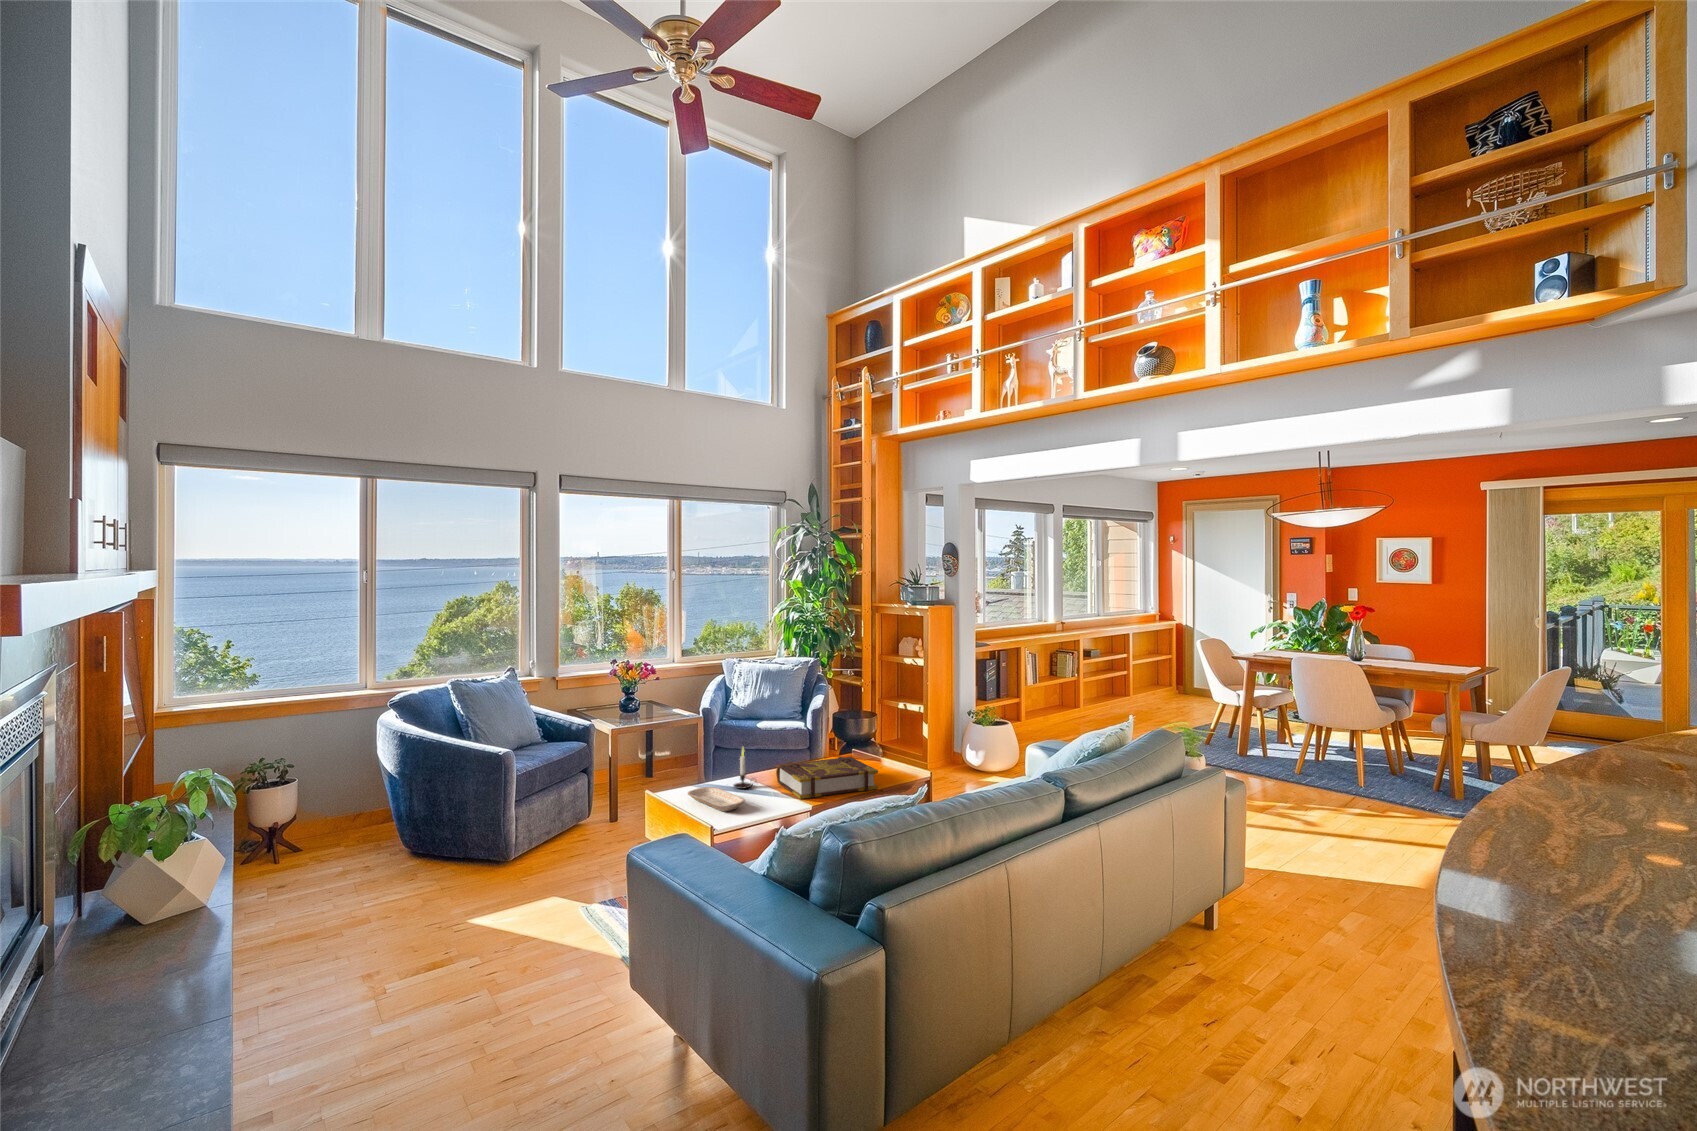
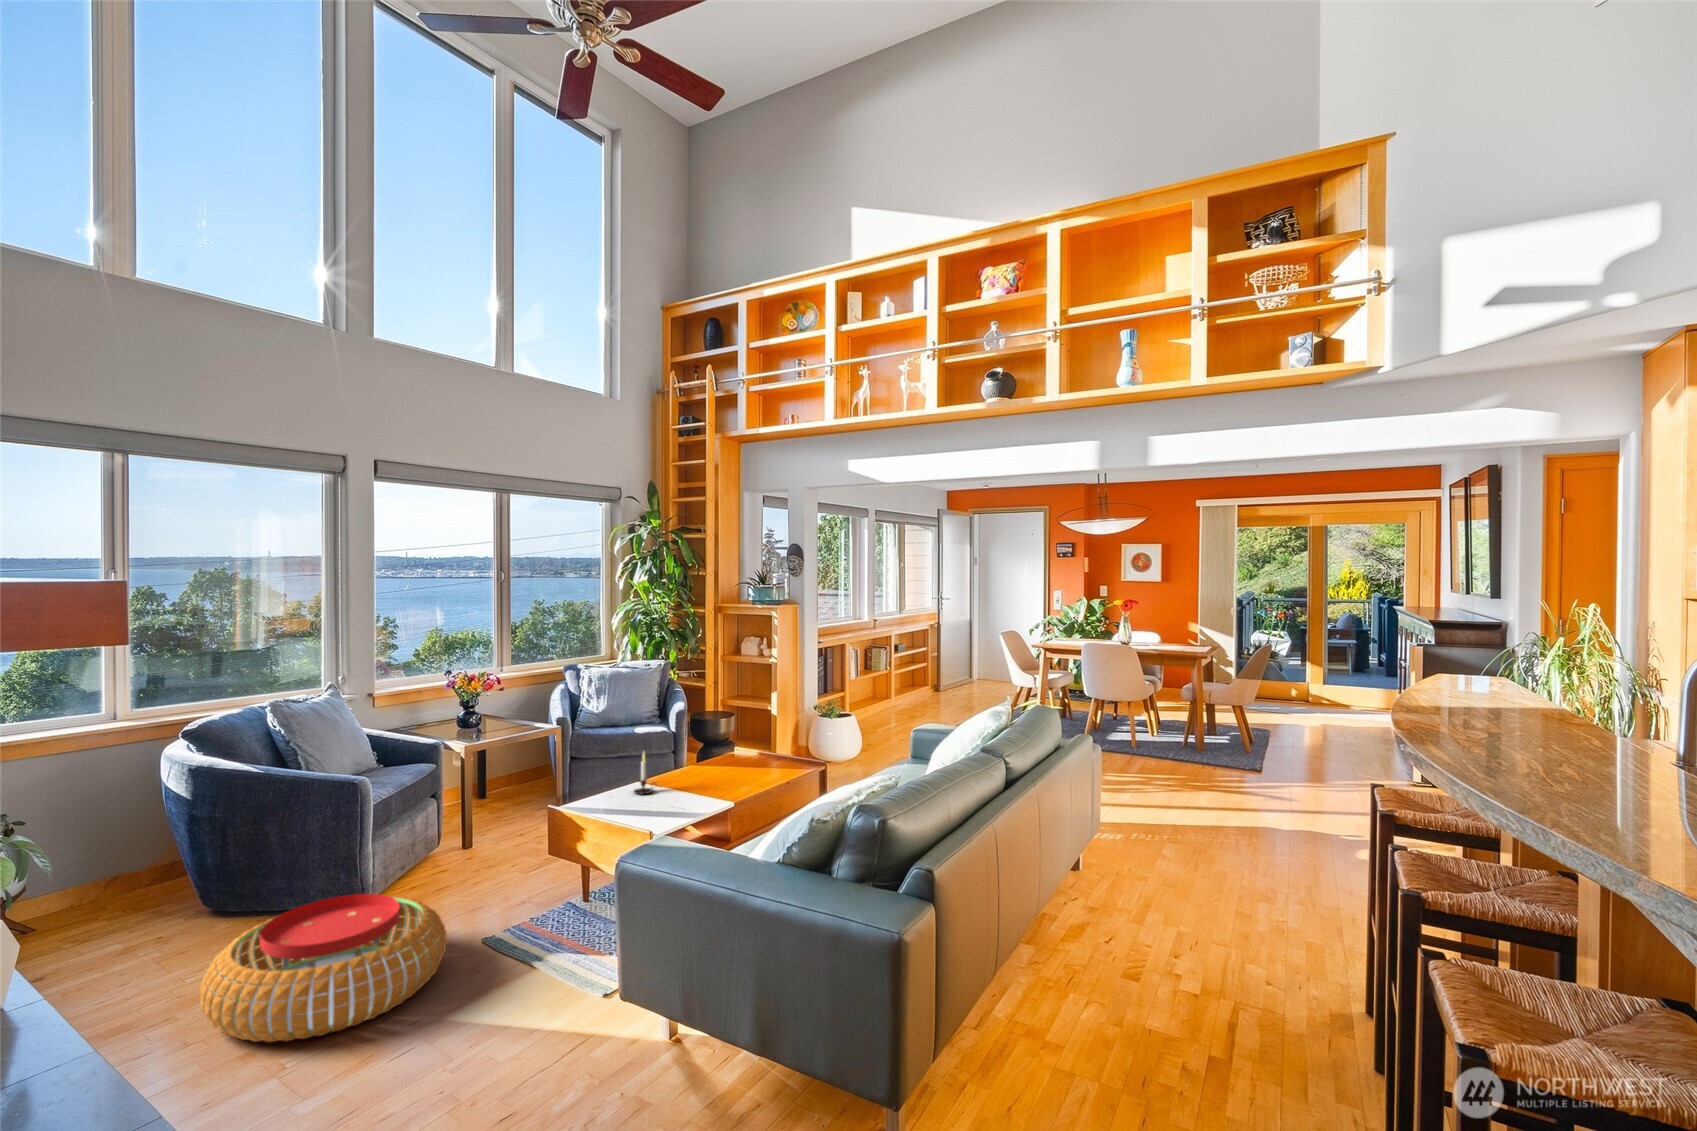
book: present [776,757,878,799] -> none [674,754,780,798]
tray: present [688,787,744,812] -> none [594,795,662,818]
pouf: none [345,853,542,972] -> present [200,894,447,1042]

